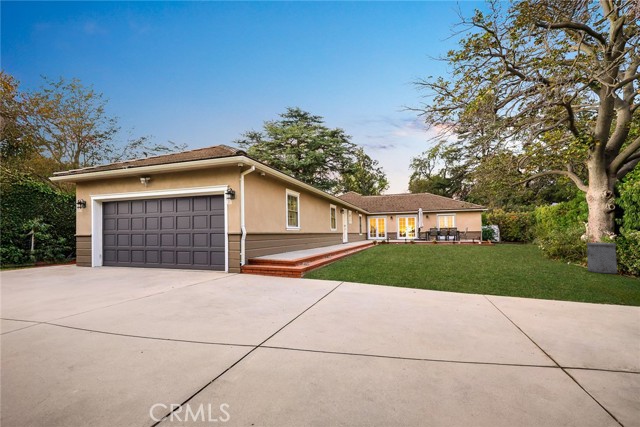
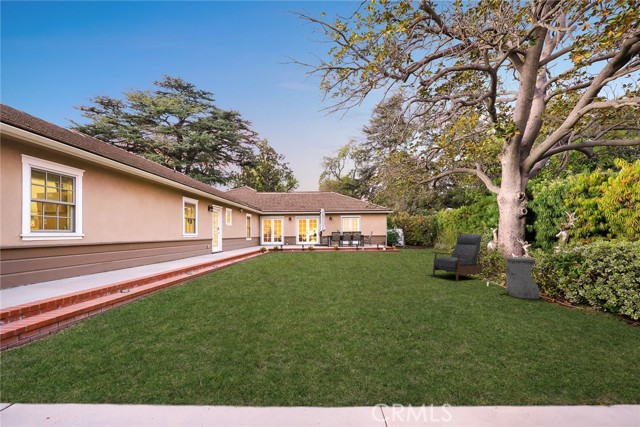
chair: none [523,227,573,262] -> present [432,234,482,281]

